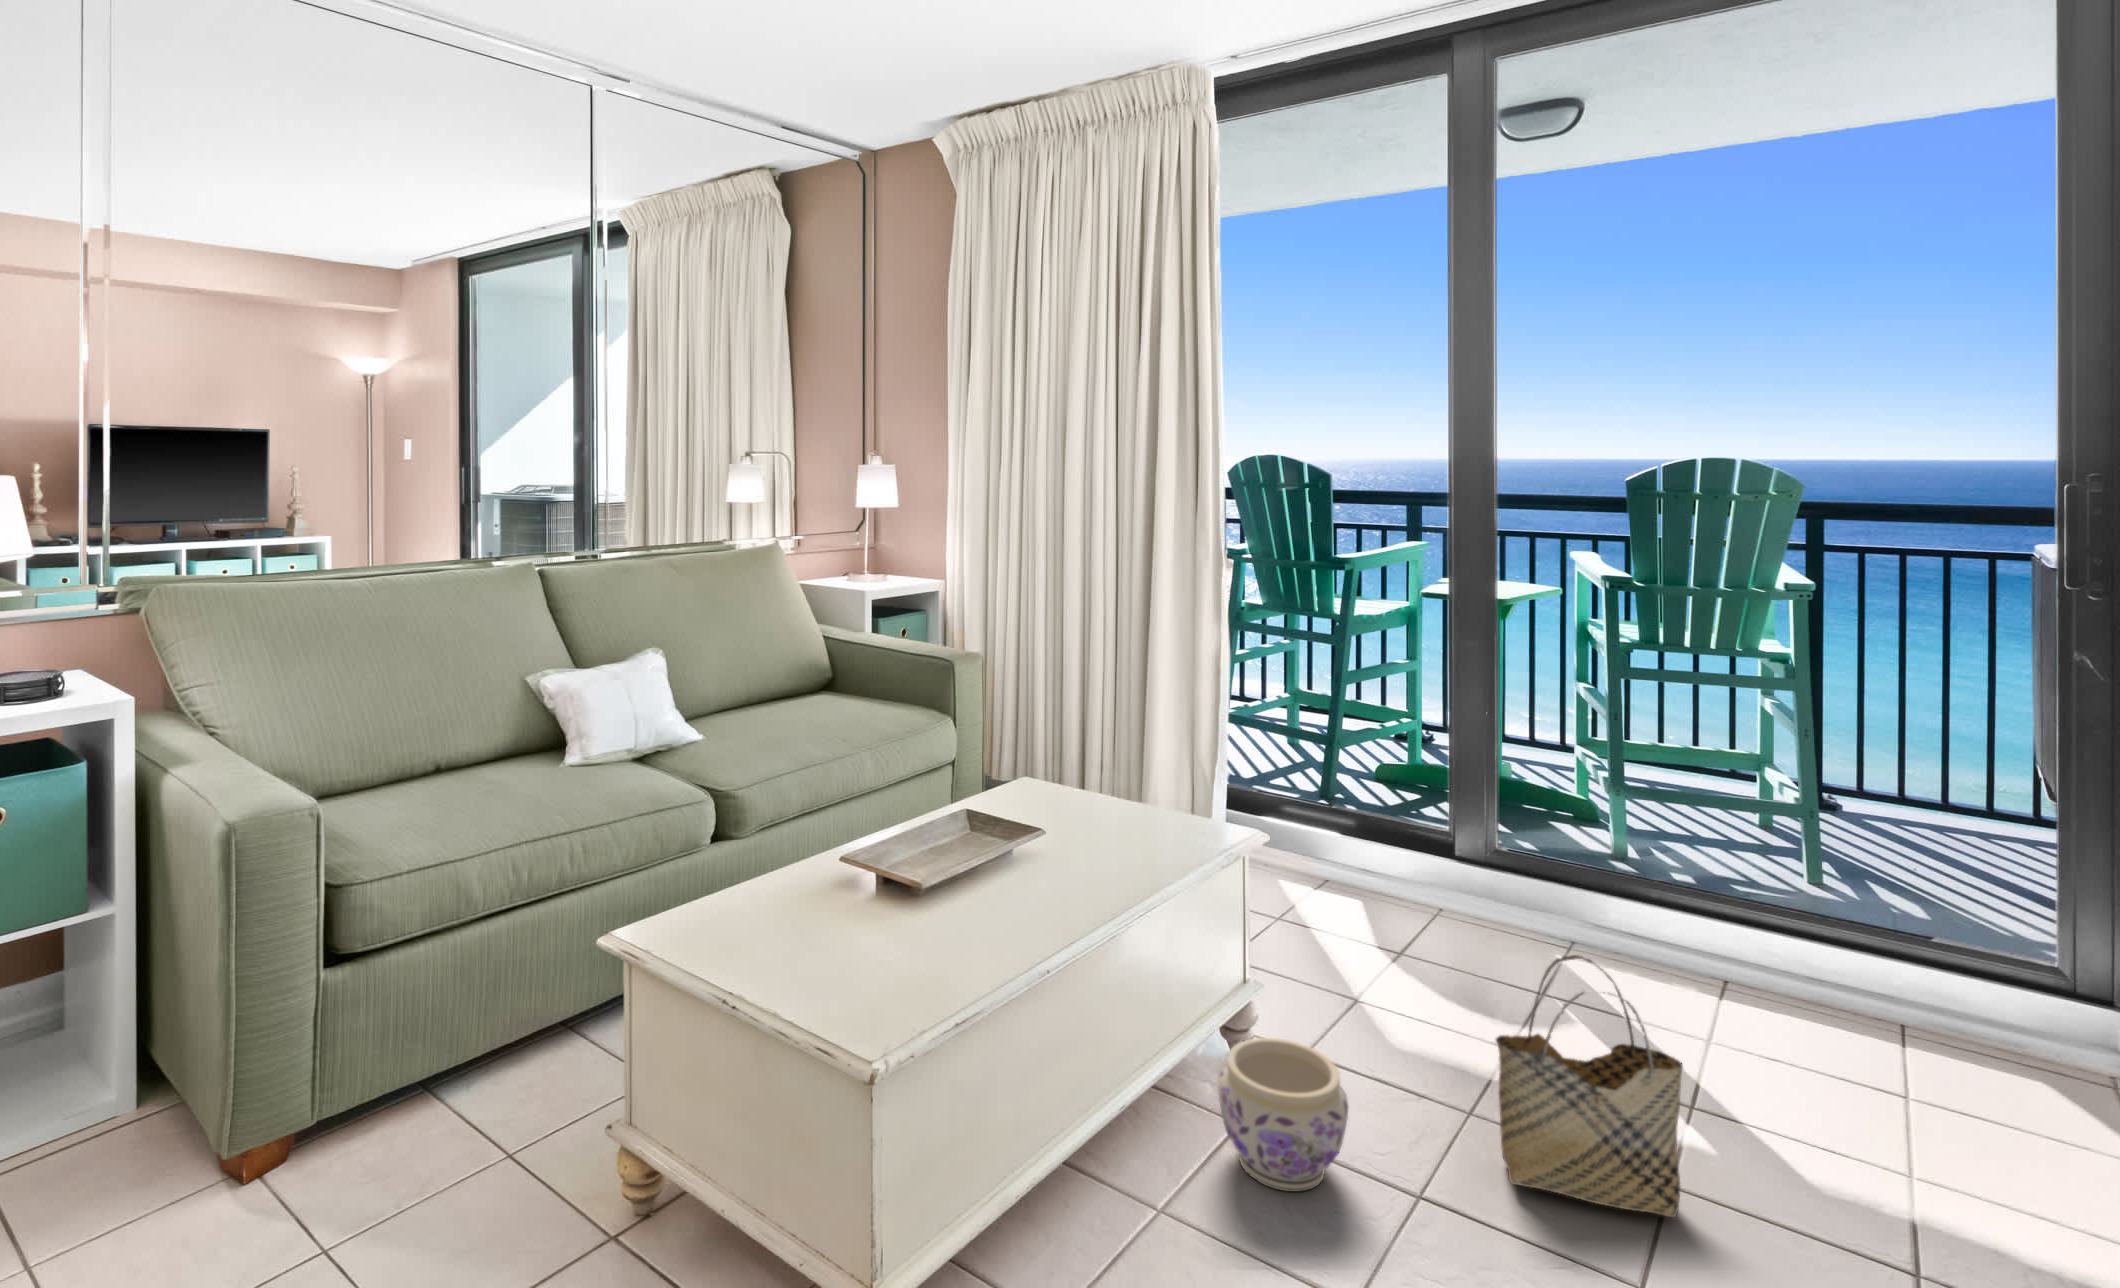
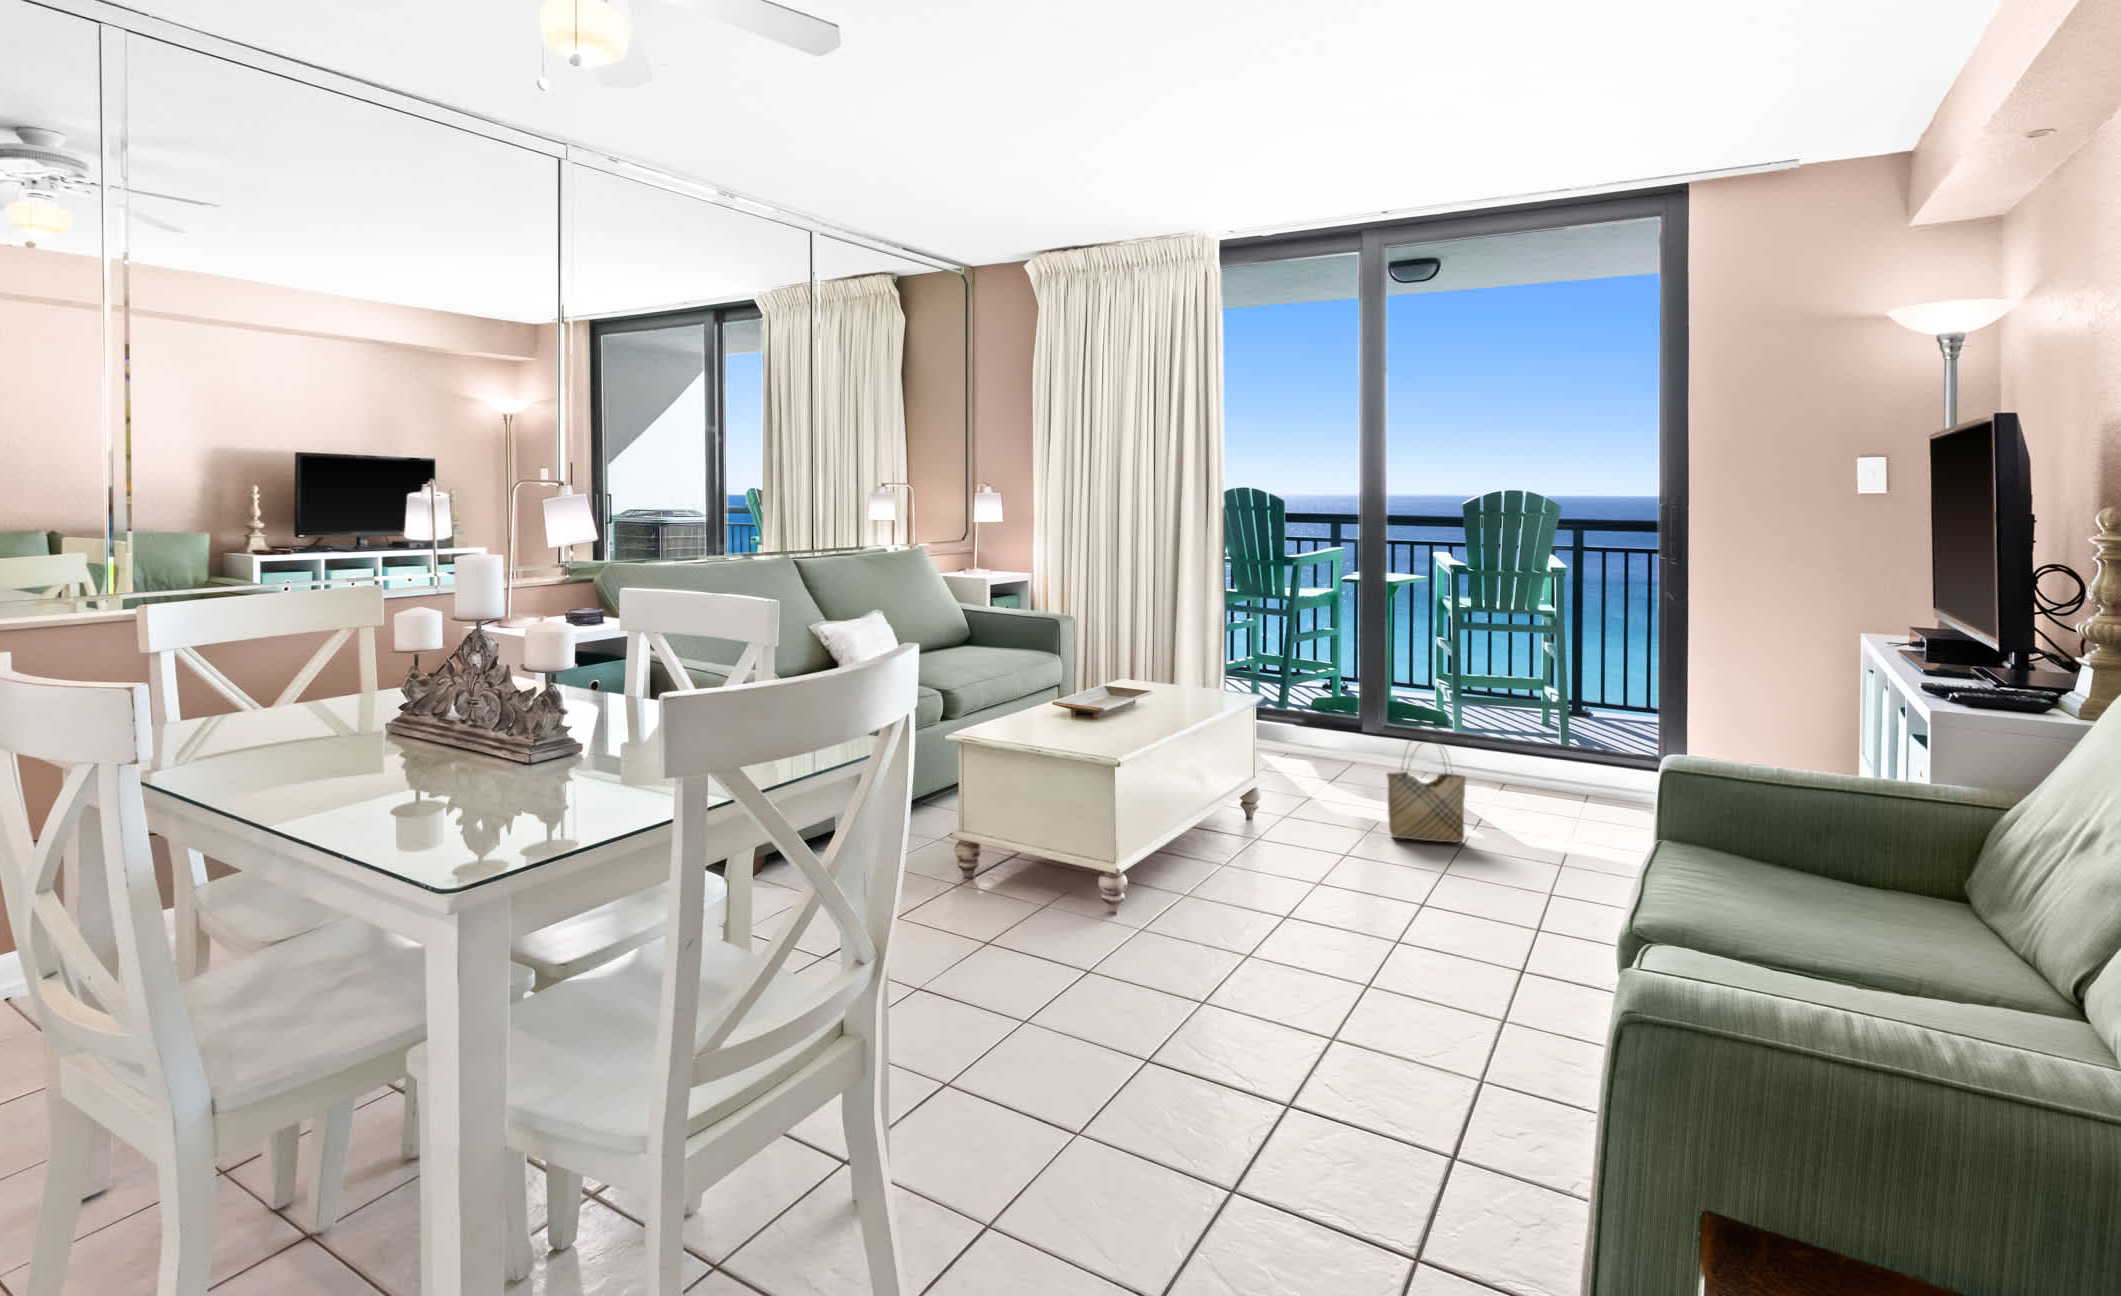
planter: present [1218,1038,1348,1192] -> none [1259,785,1321,845]

